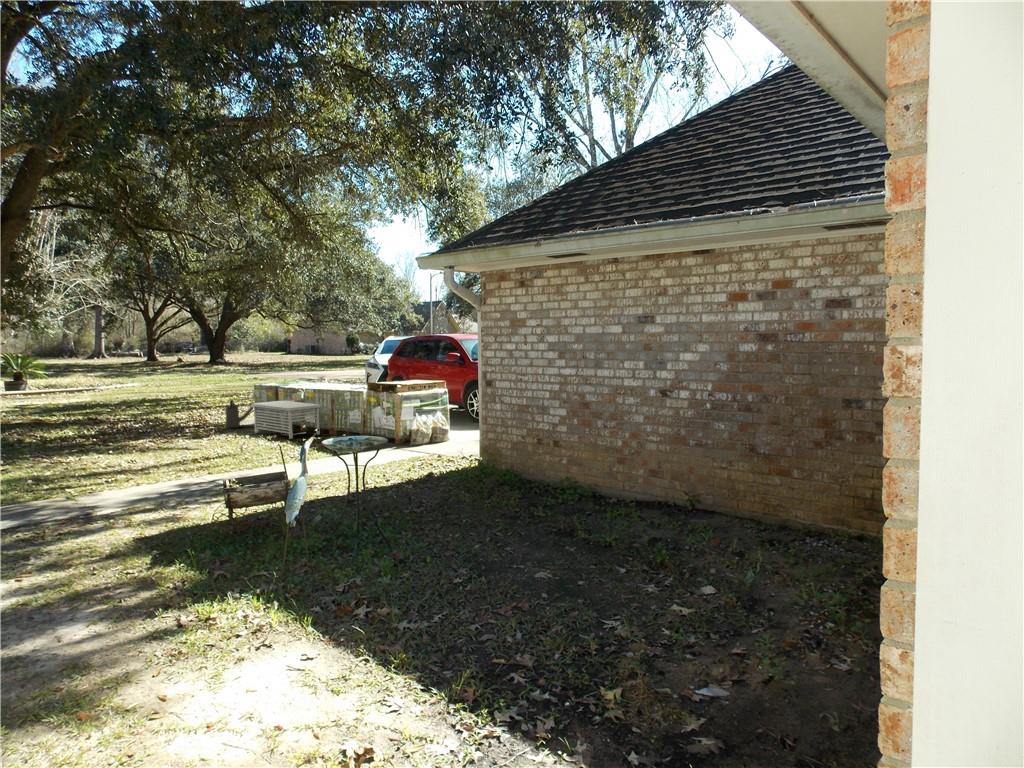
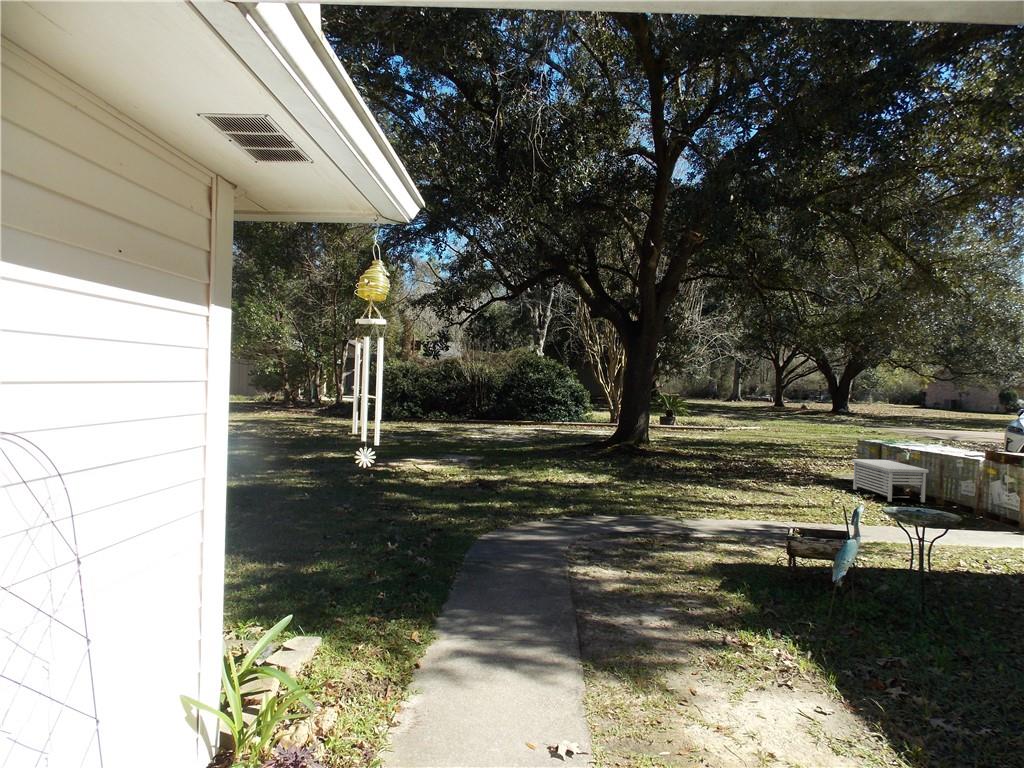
watering can: present [225,400,253,428] -> none [821,452,859,481]

